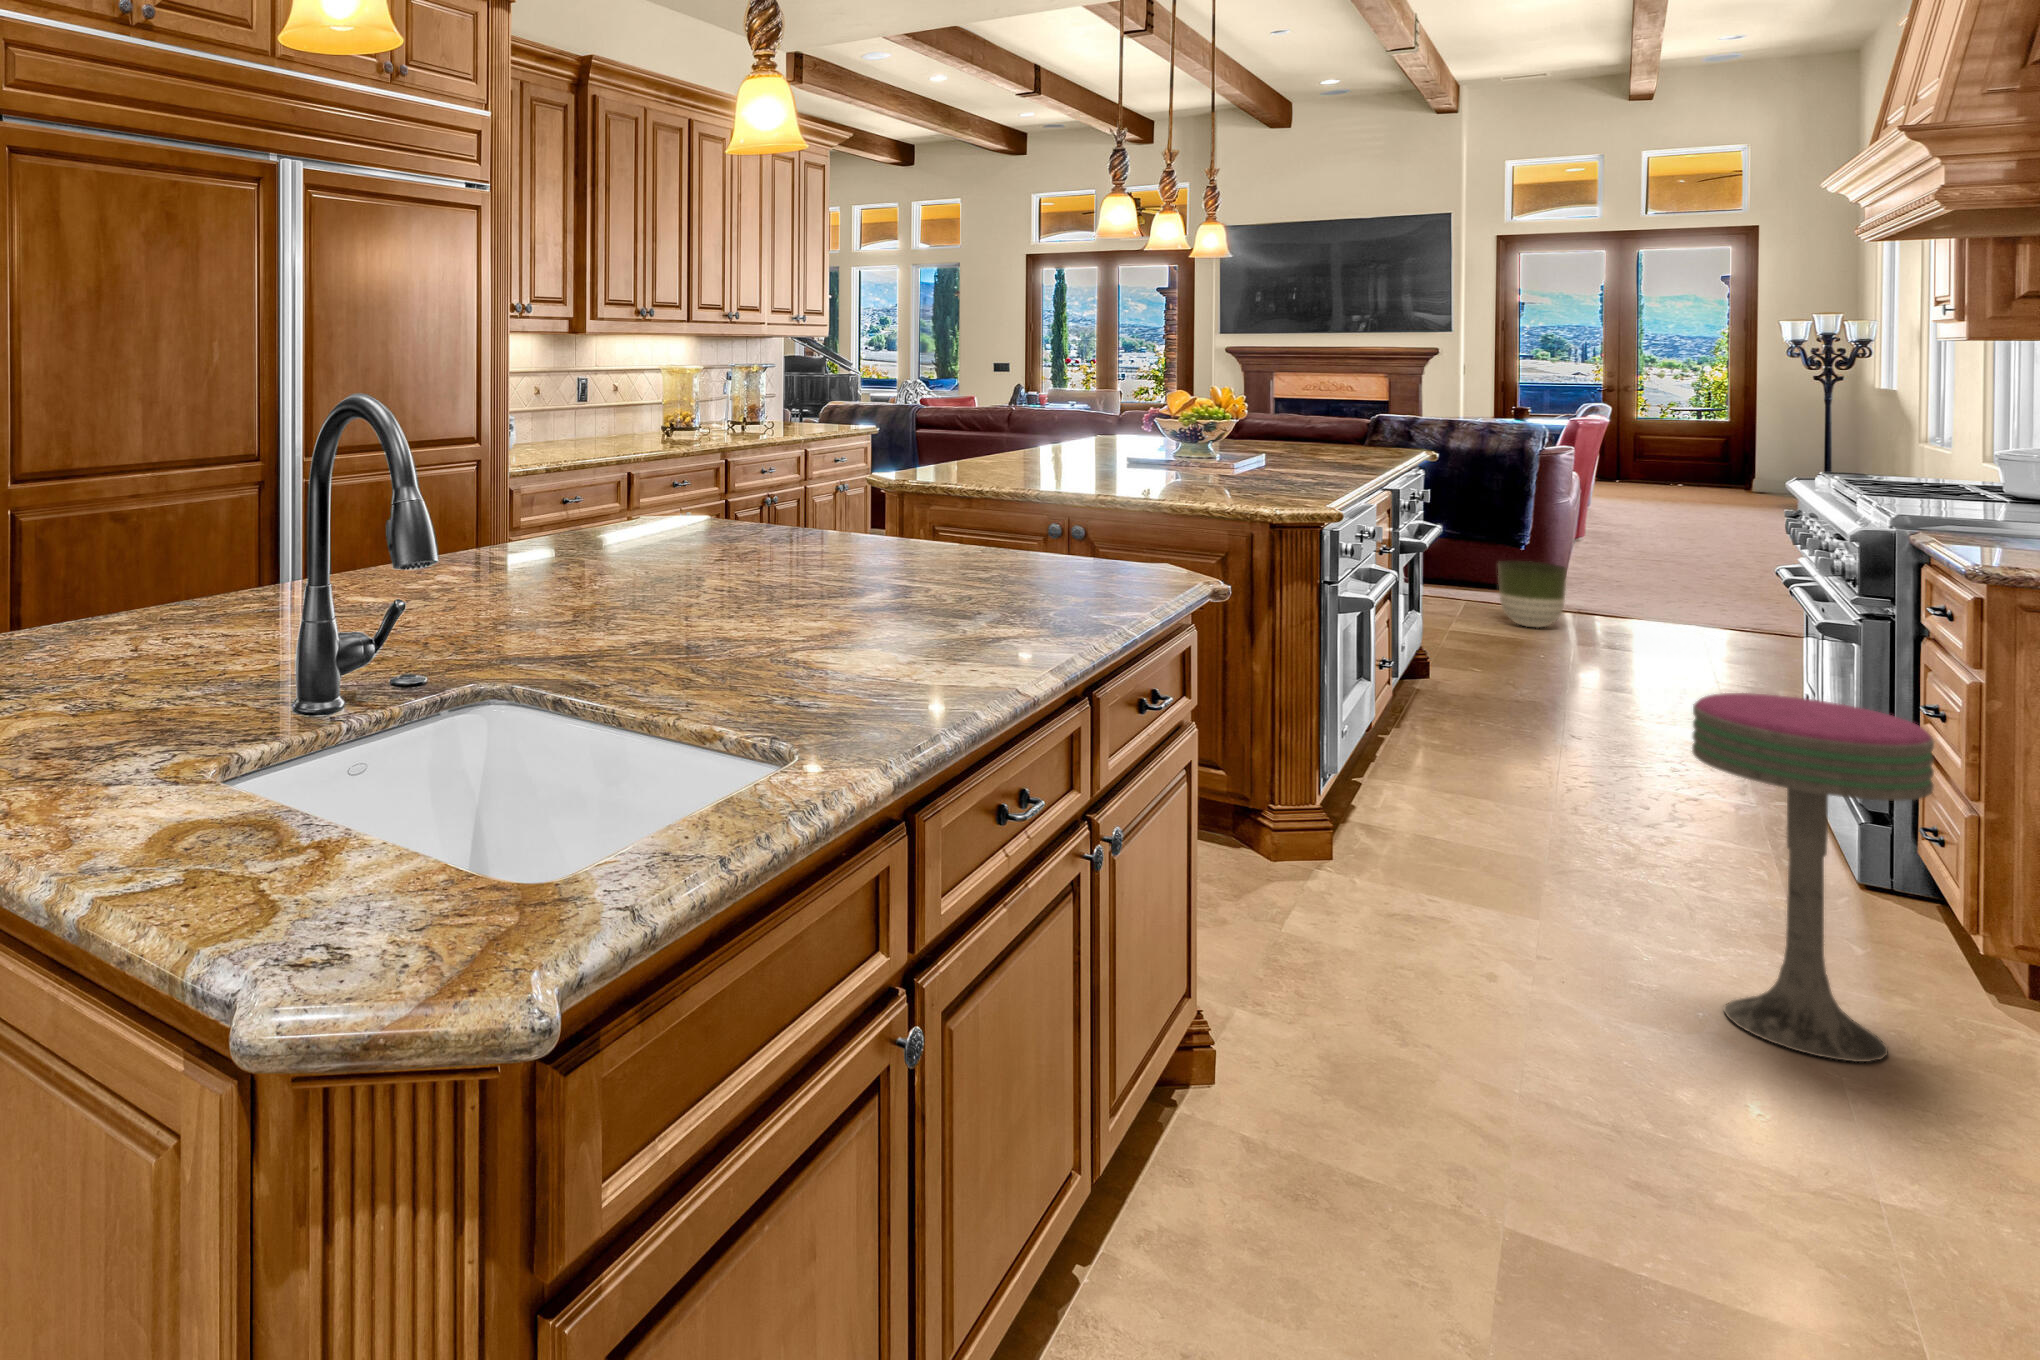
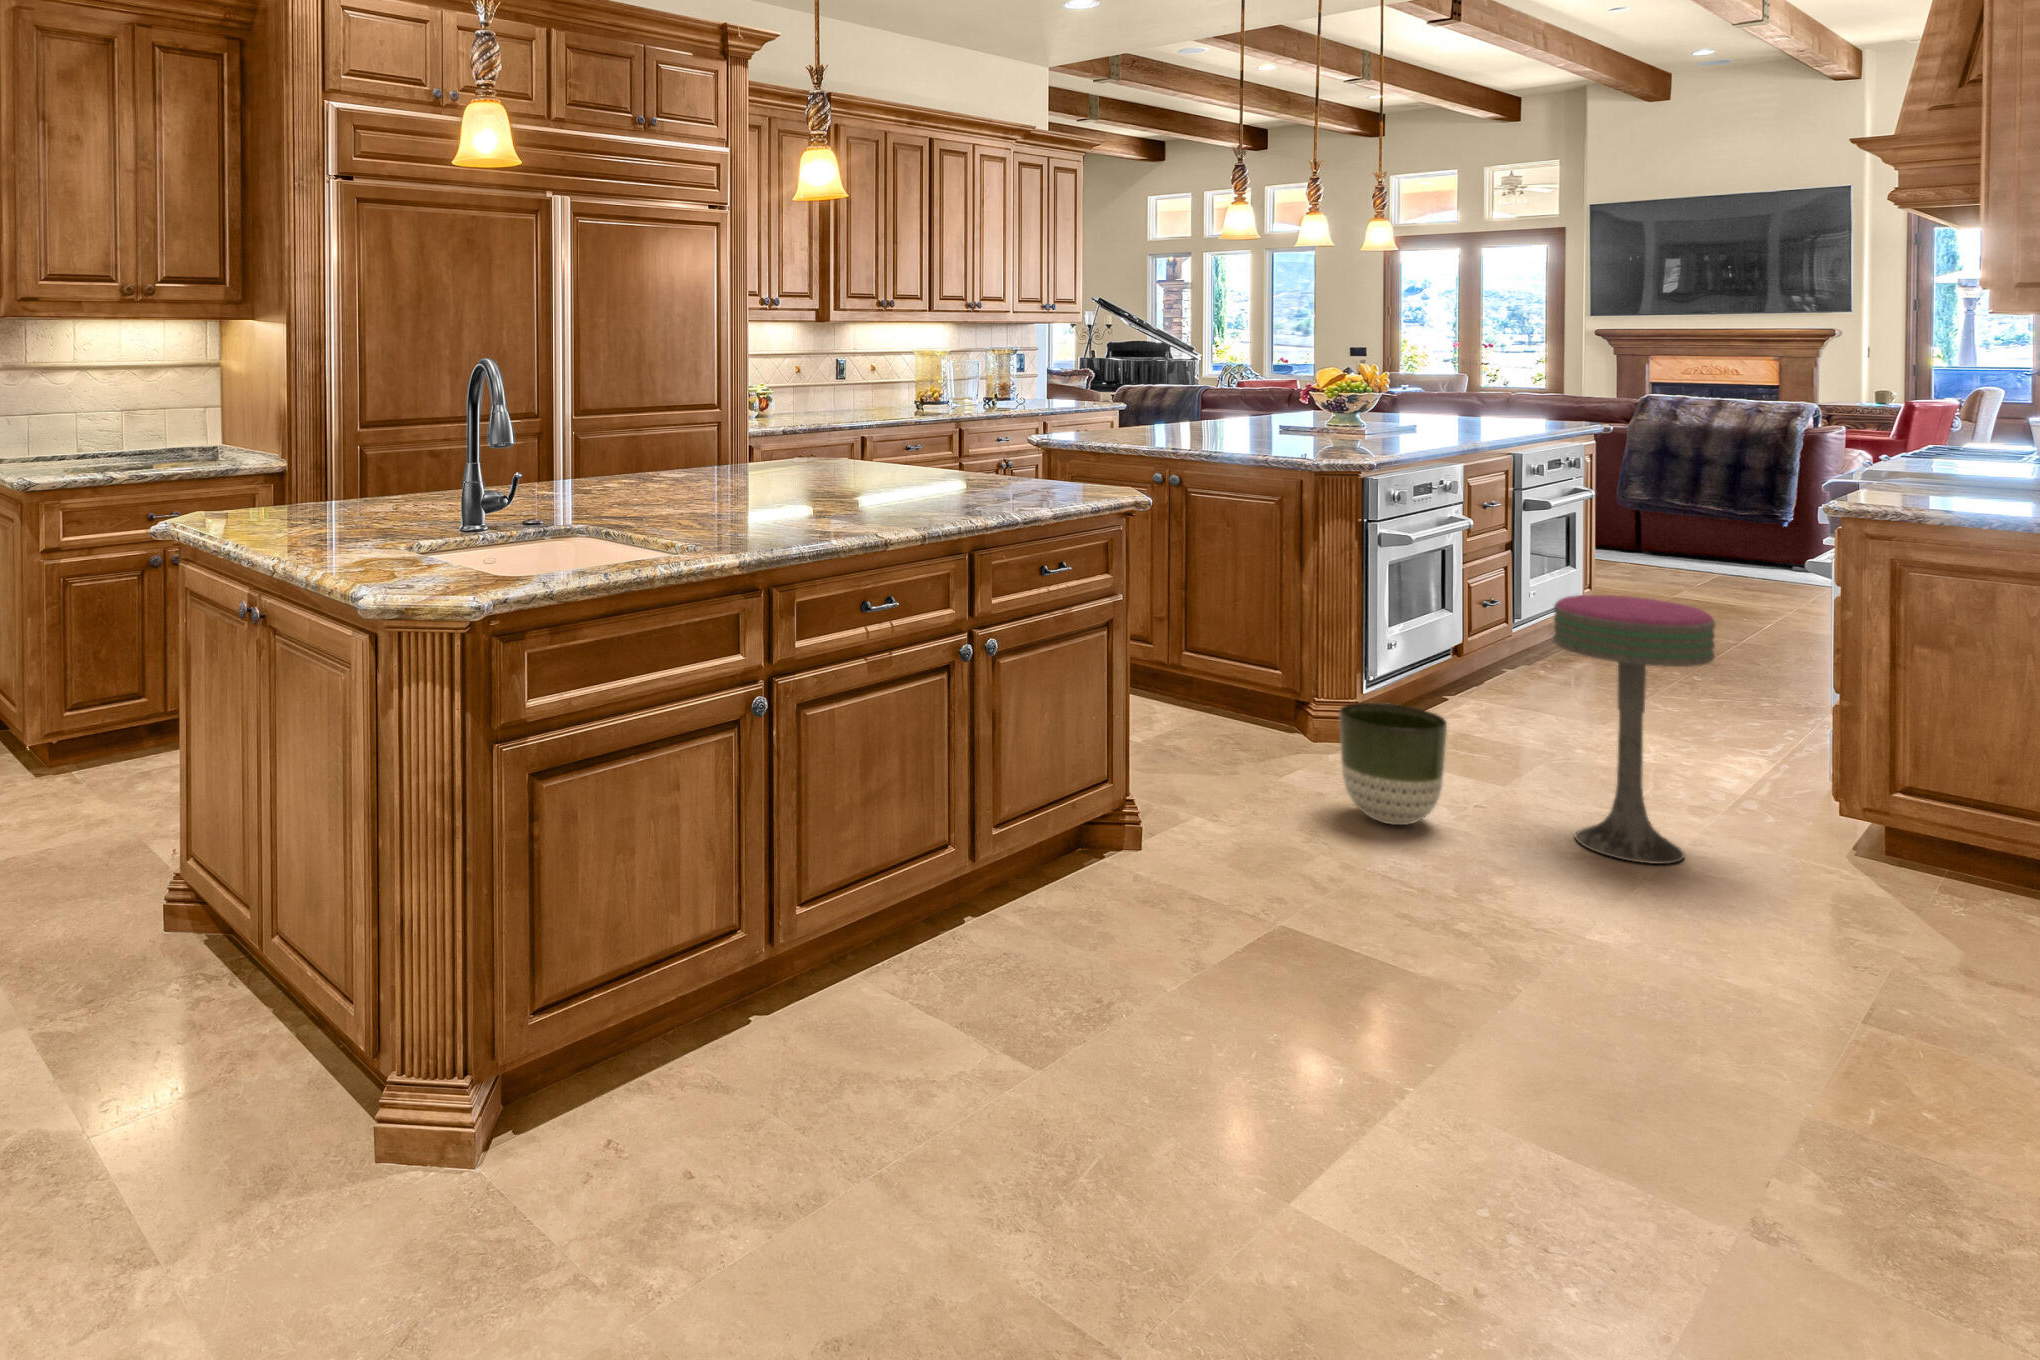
planter: present [1498,561,1567,628] -> present [1339,703,1447,825]

